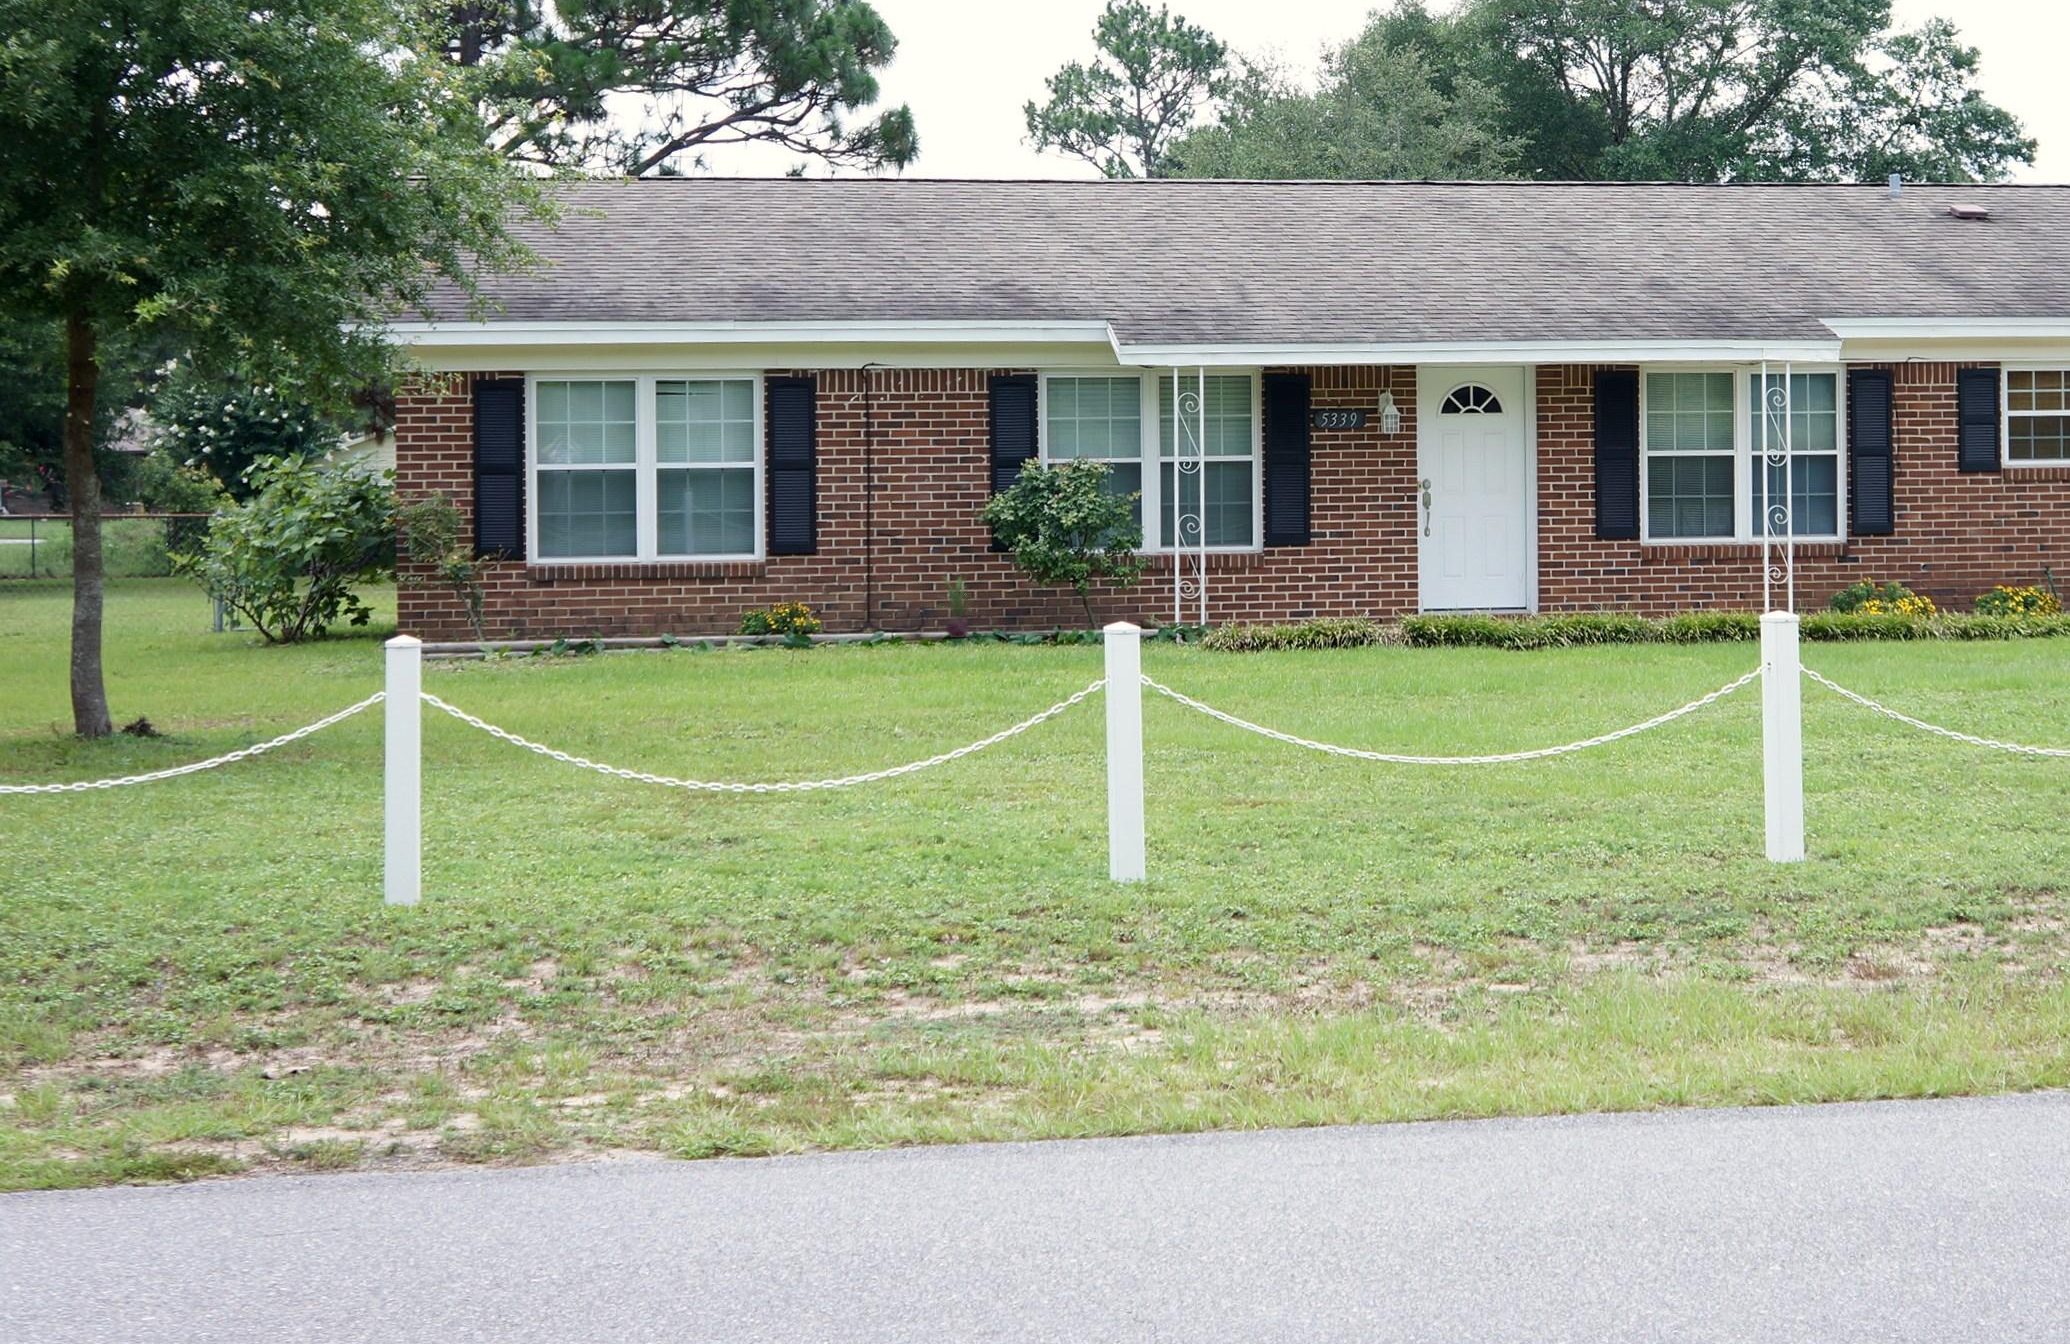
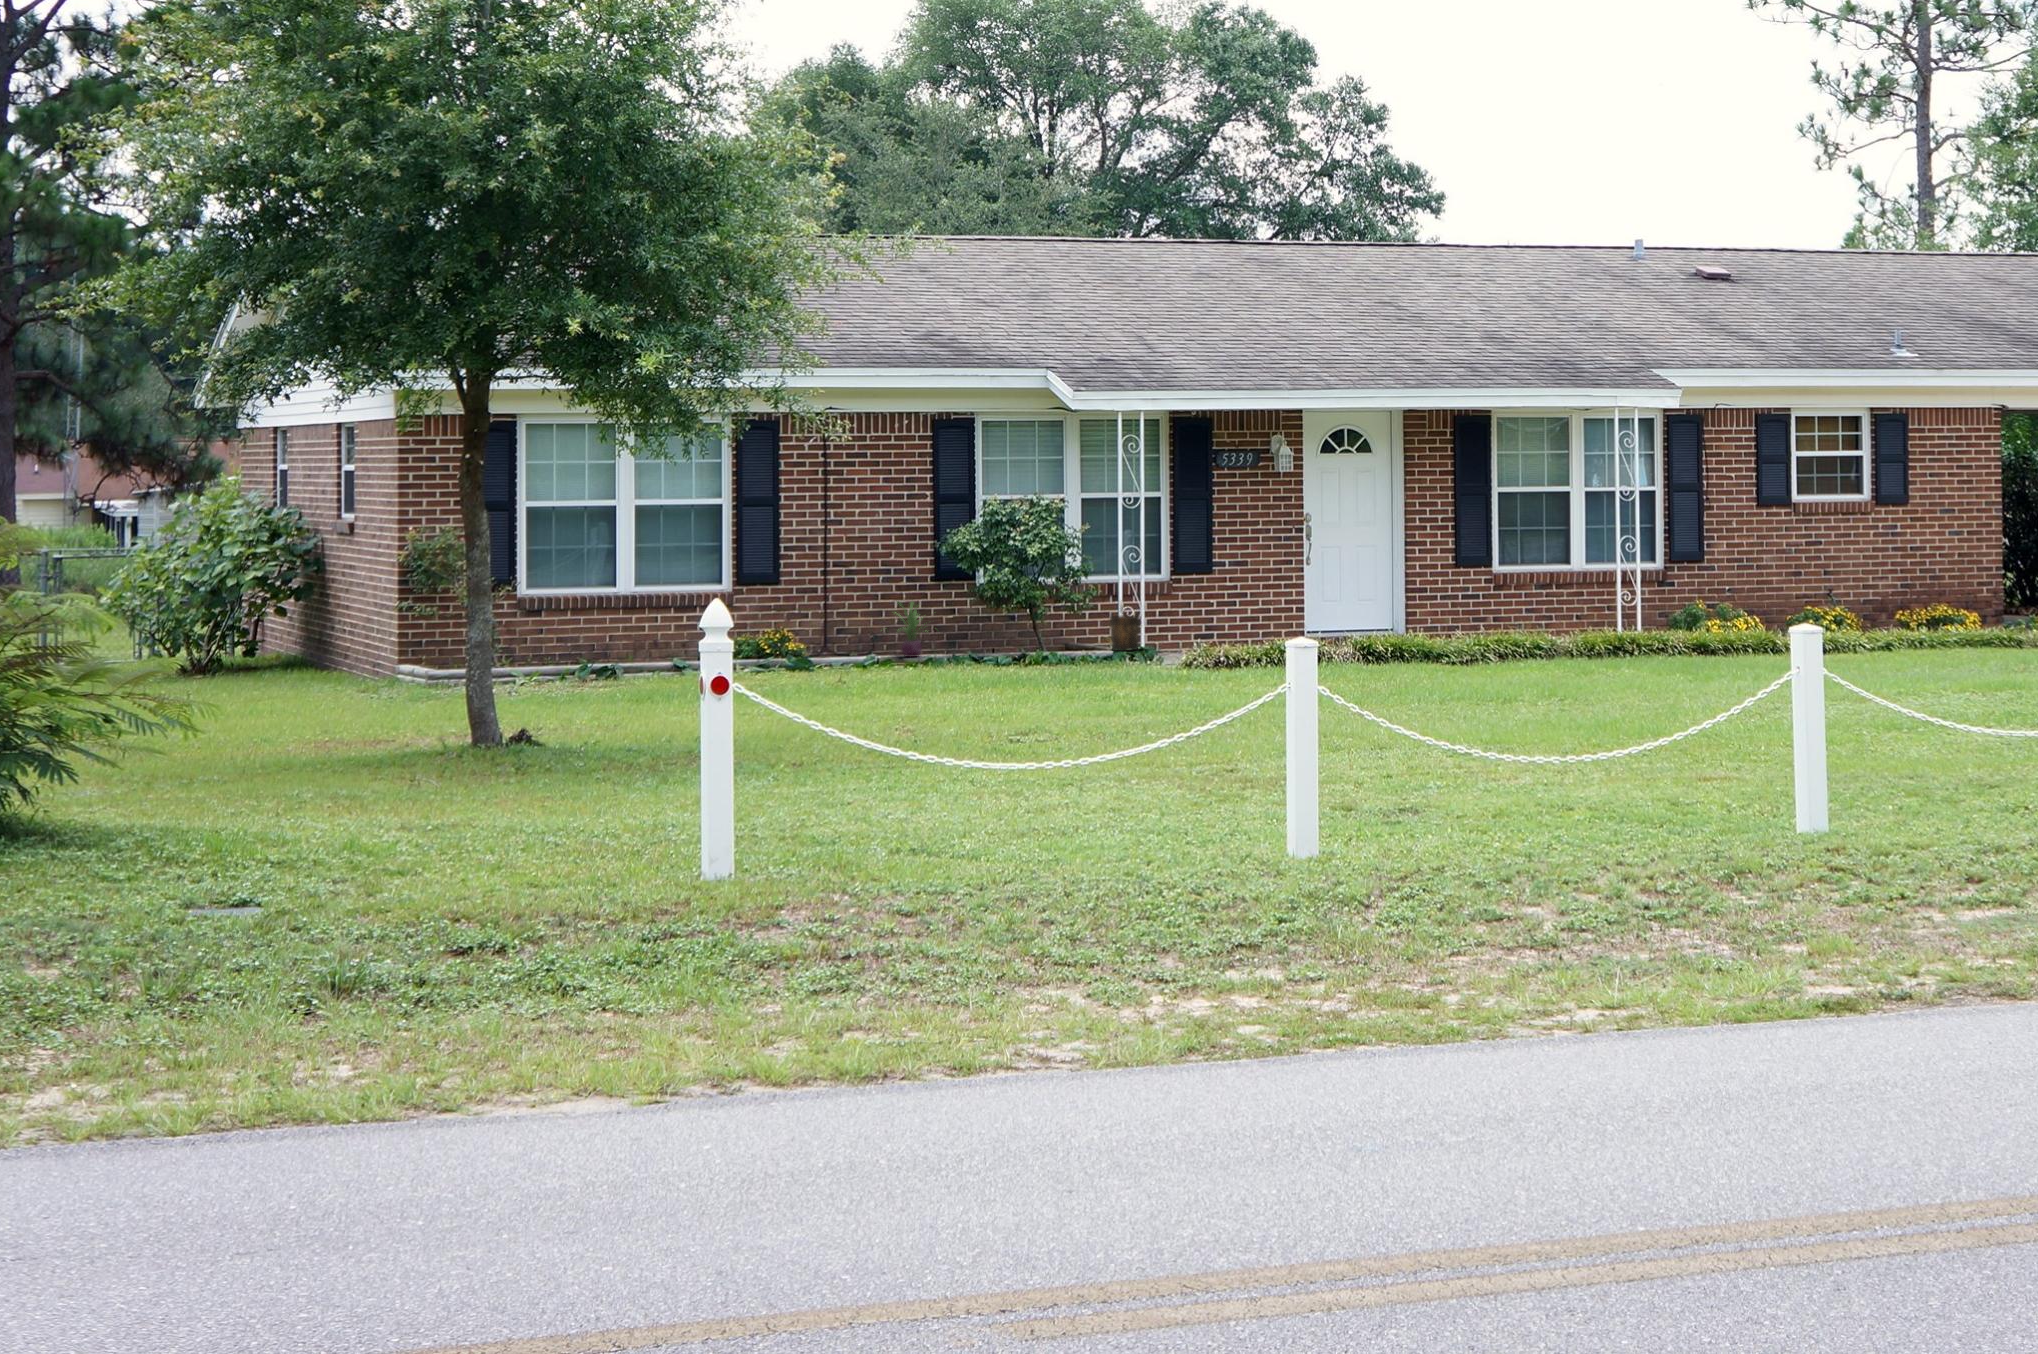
bucket: none [1180,576,1217,633] -> present [1110,605,1141,651]

